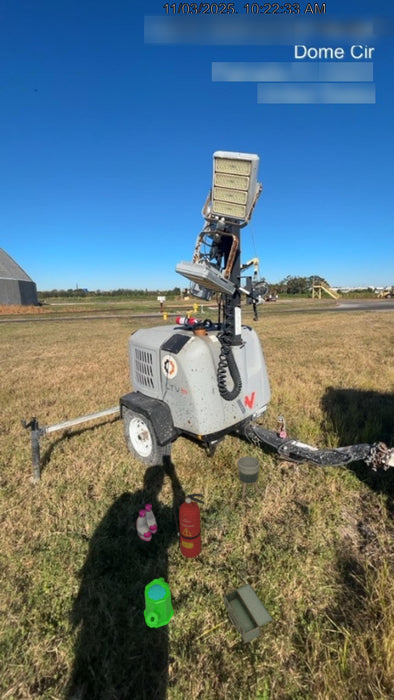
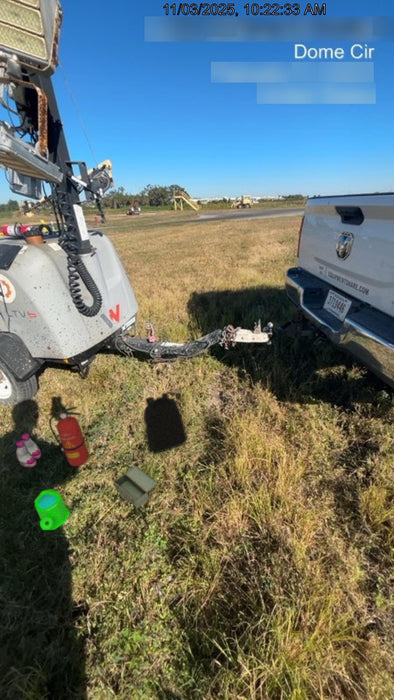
planter: present [238,456,260,497] -> none [111,365,138,402]
backpack: none [265,506,312,576] -> present [144,393,187,453]

